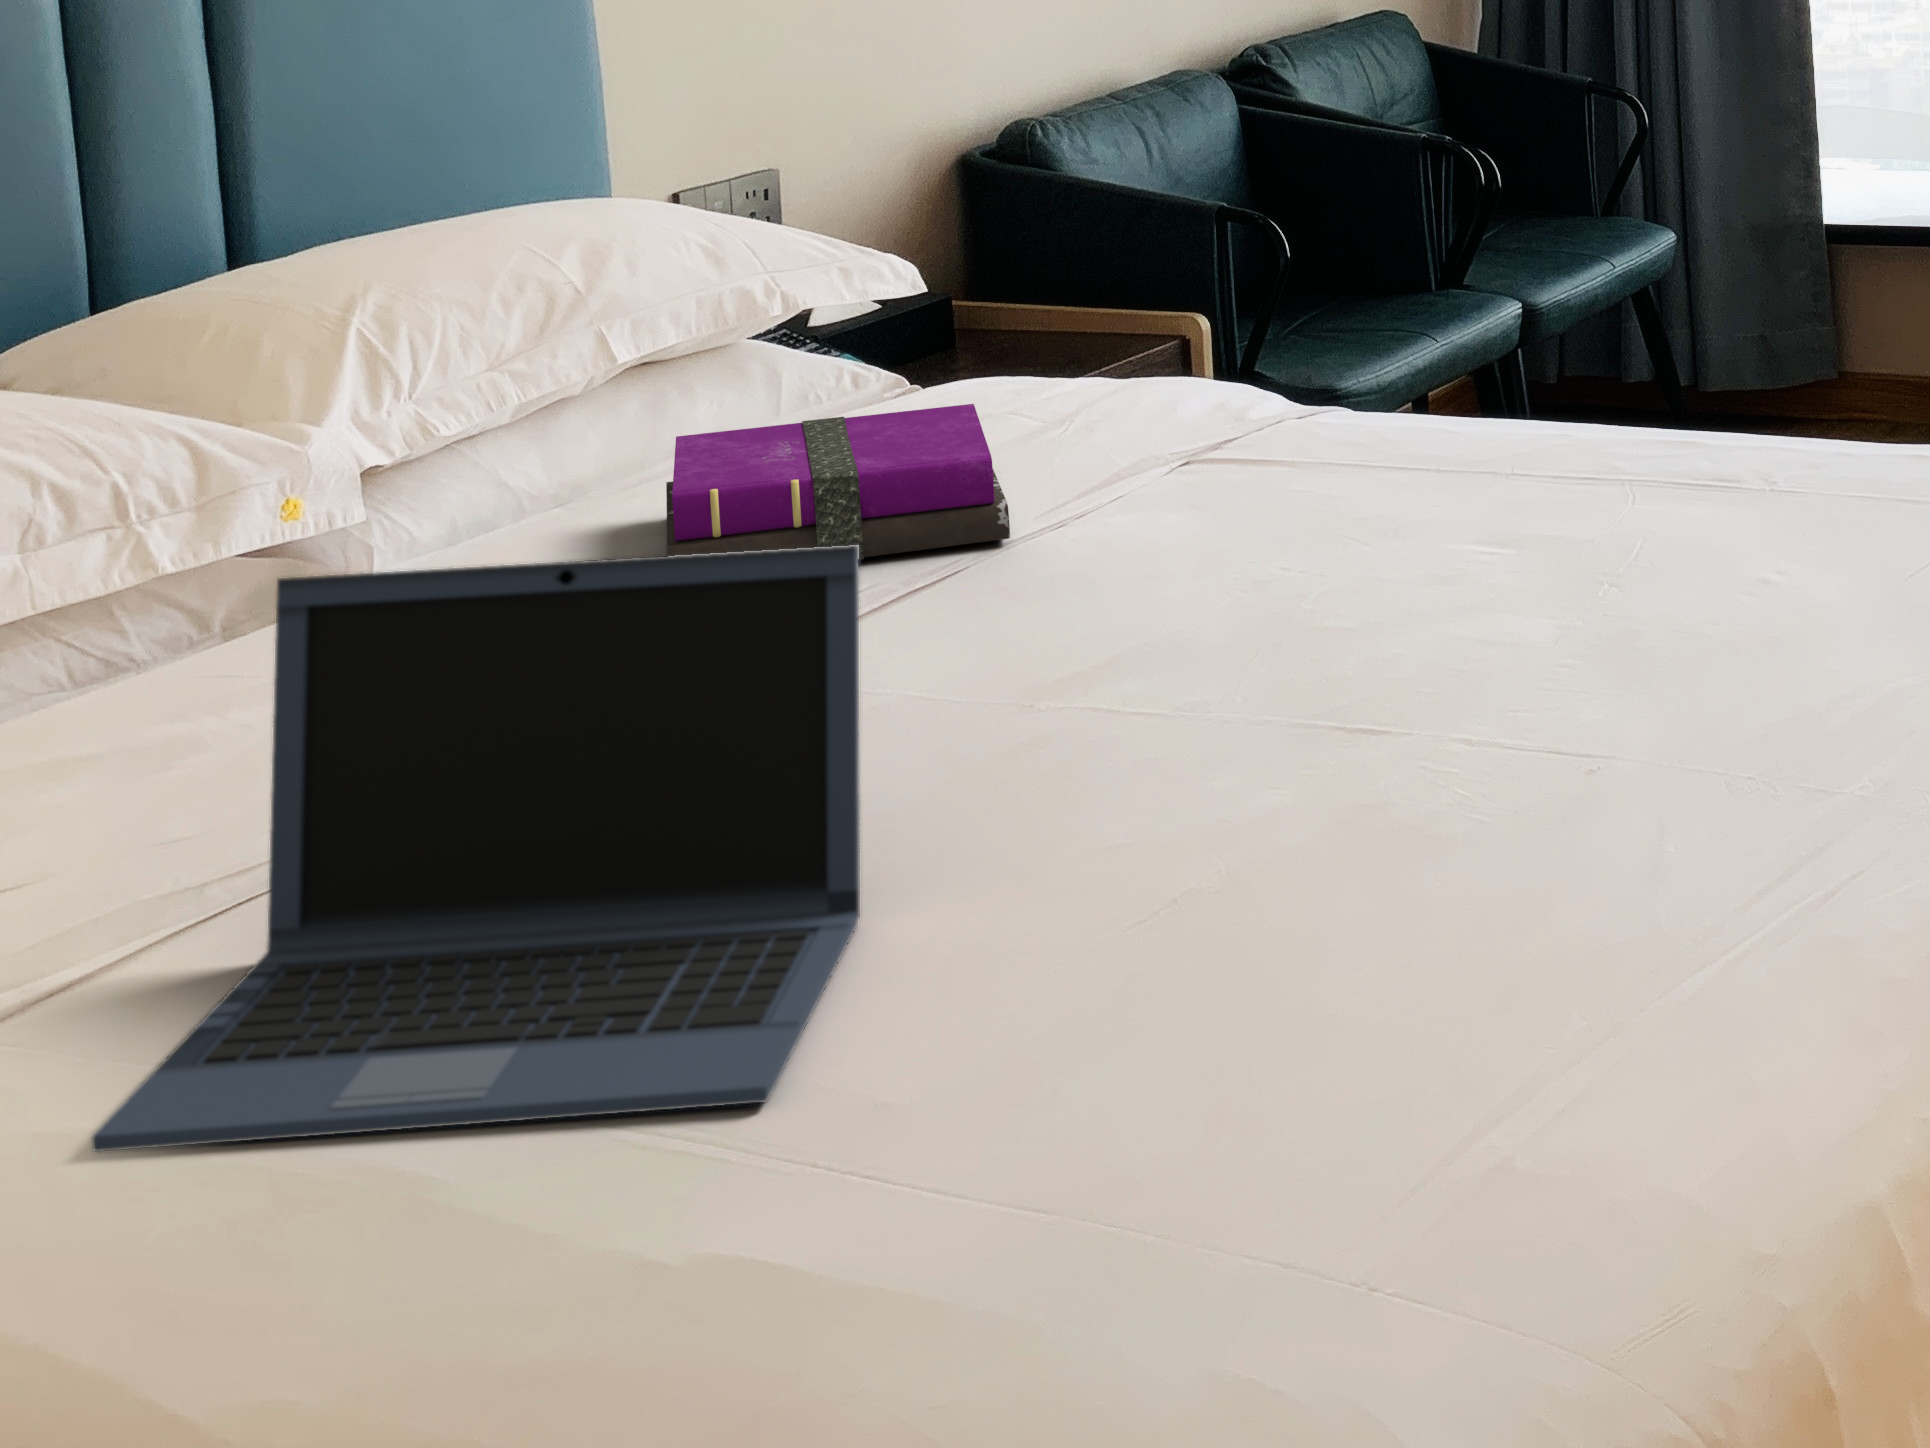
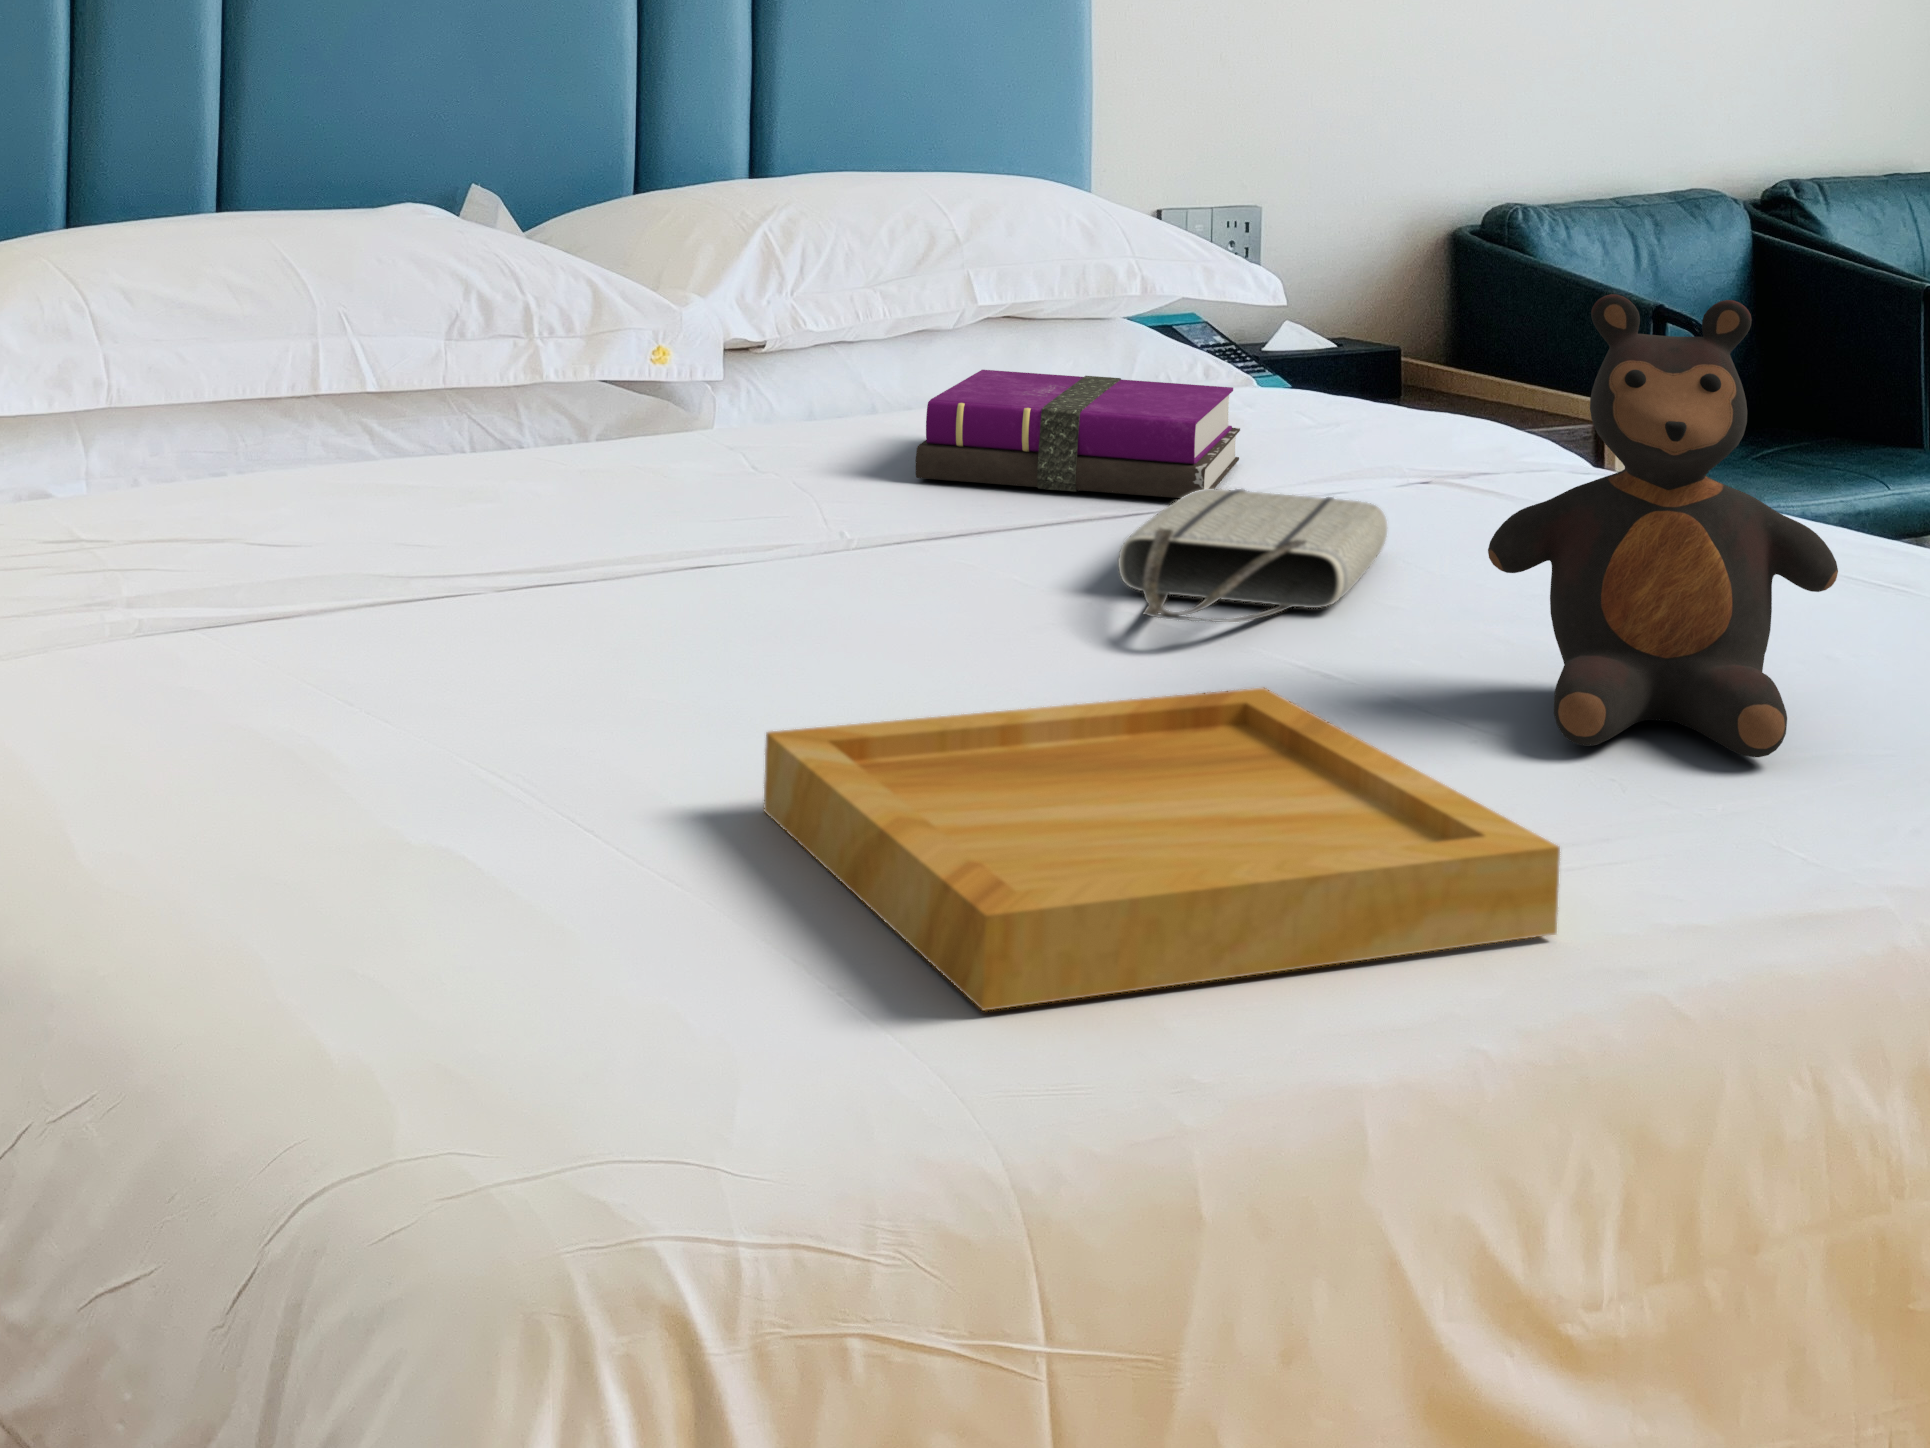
teddy bear: none [1509,281,1840,742] -> present [1488,294,1838,757]
tote bag: none [1032,514,1291,706] -> present [1118,489,1387,622]
laptop: present [92,546,860,1152] -> none [169,328,838,784]
tray: none [991,772,1866,1235] -> present [764,687,1560,1011]

